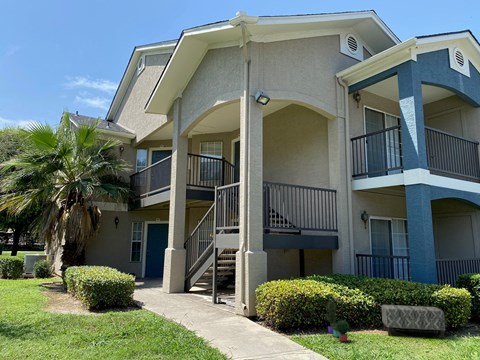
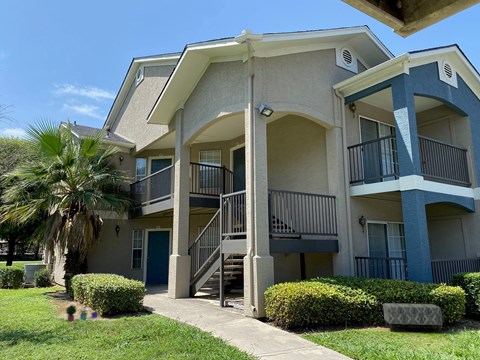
potted plant: present [326,300,350,341] -> present [66,292,100,321]

